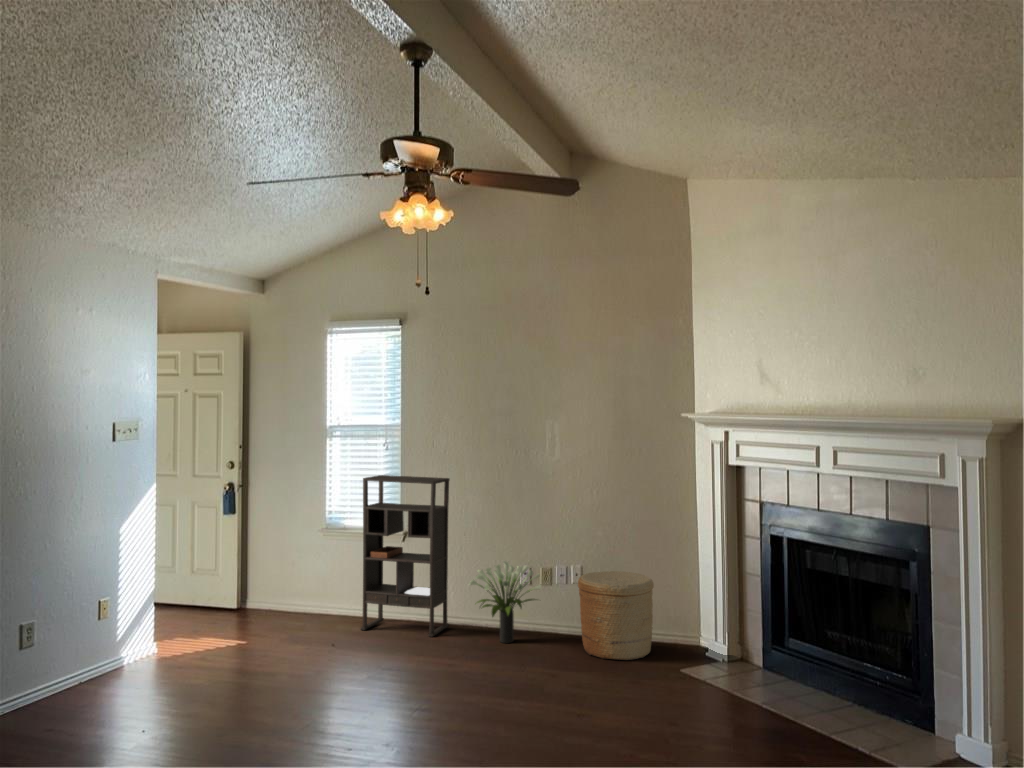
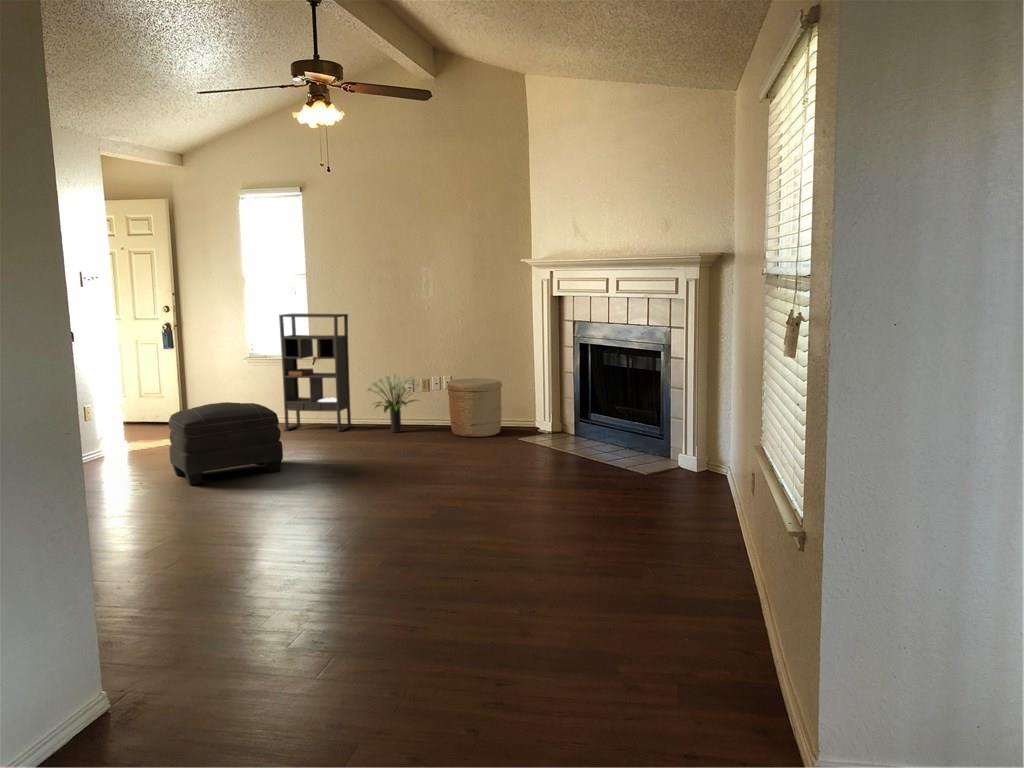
ottoman: none [192,613,348,746] -> present [169,402,283,485]

